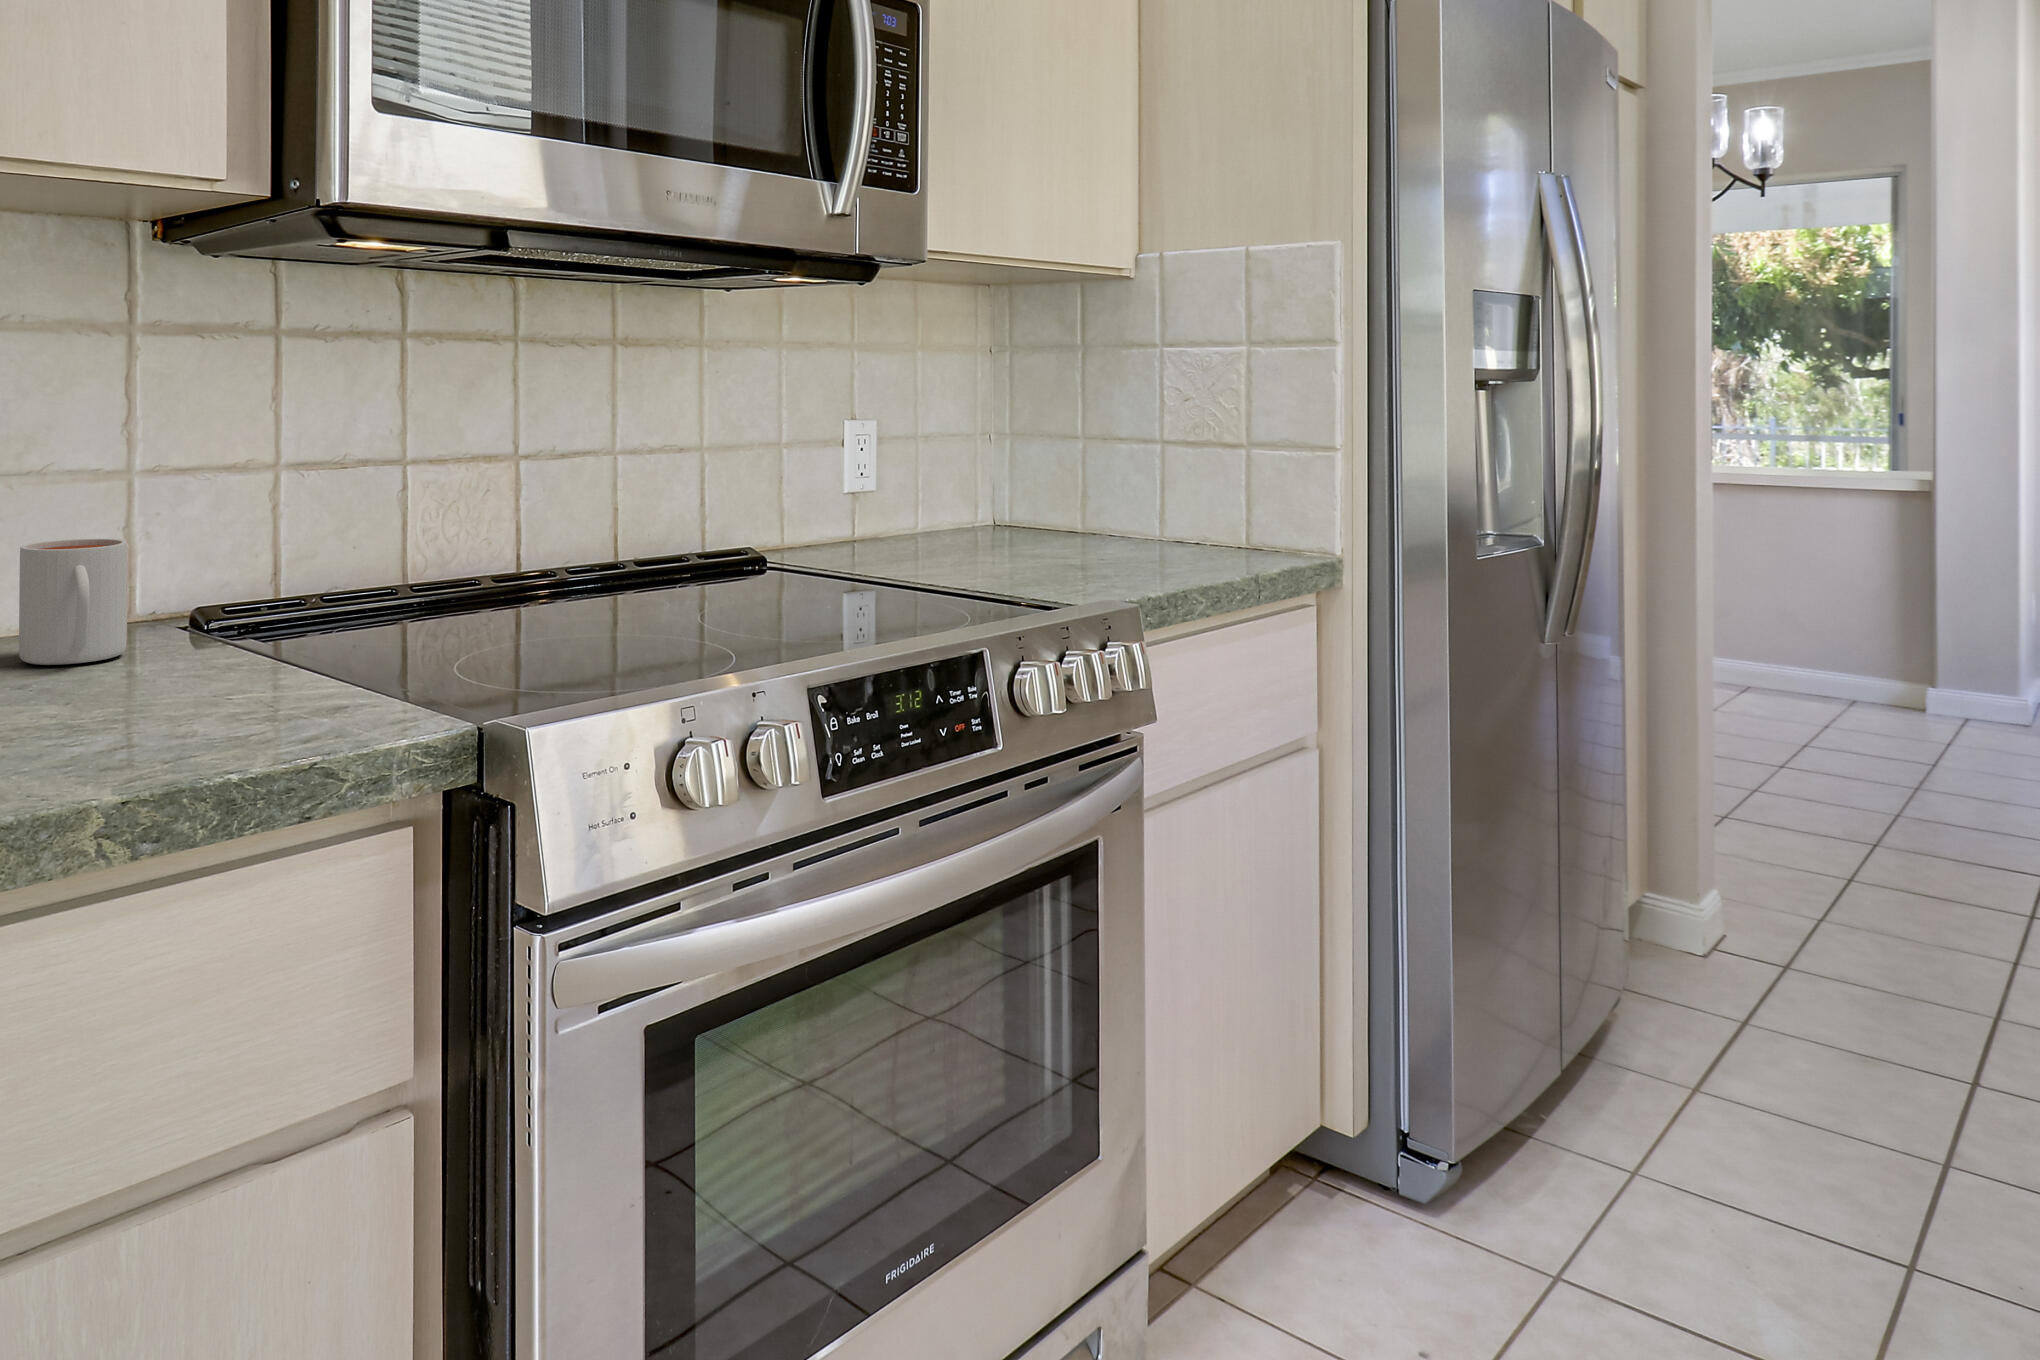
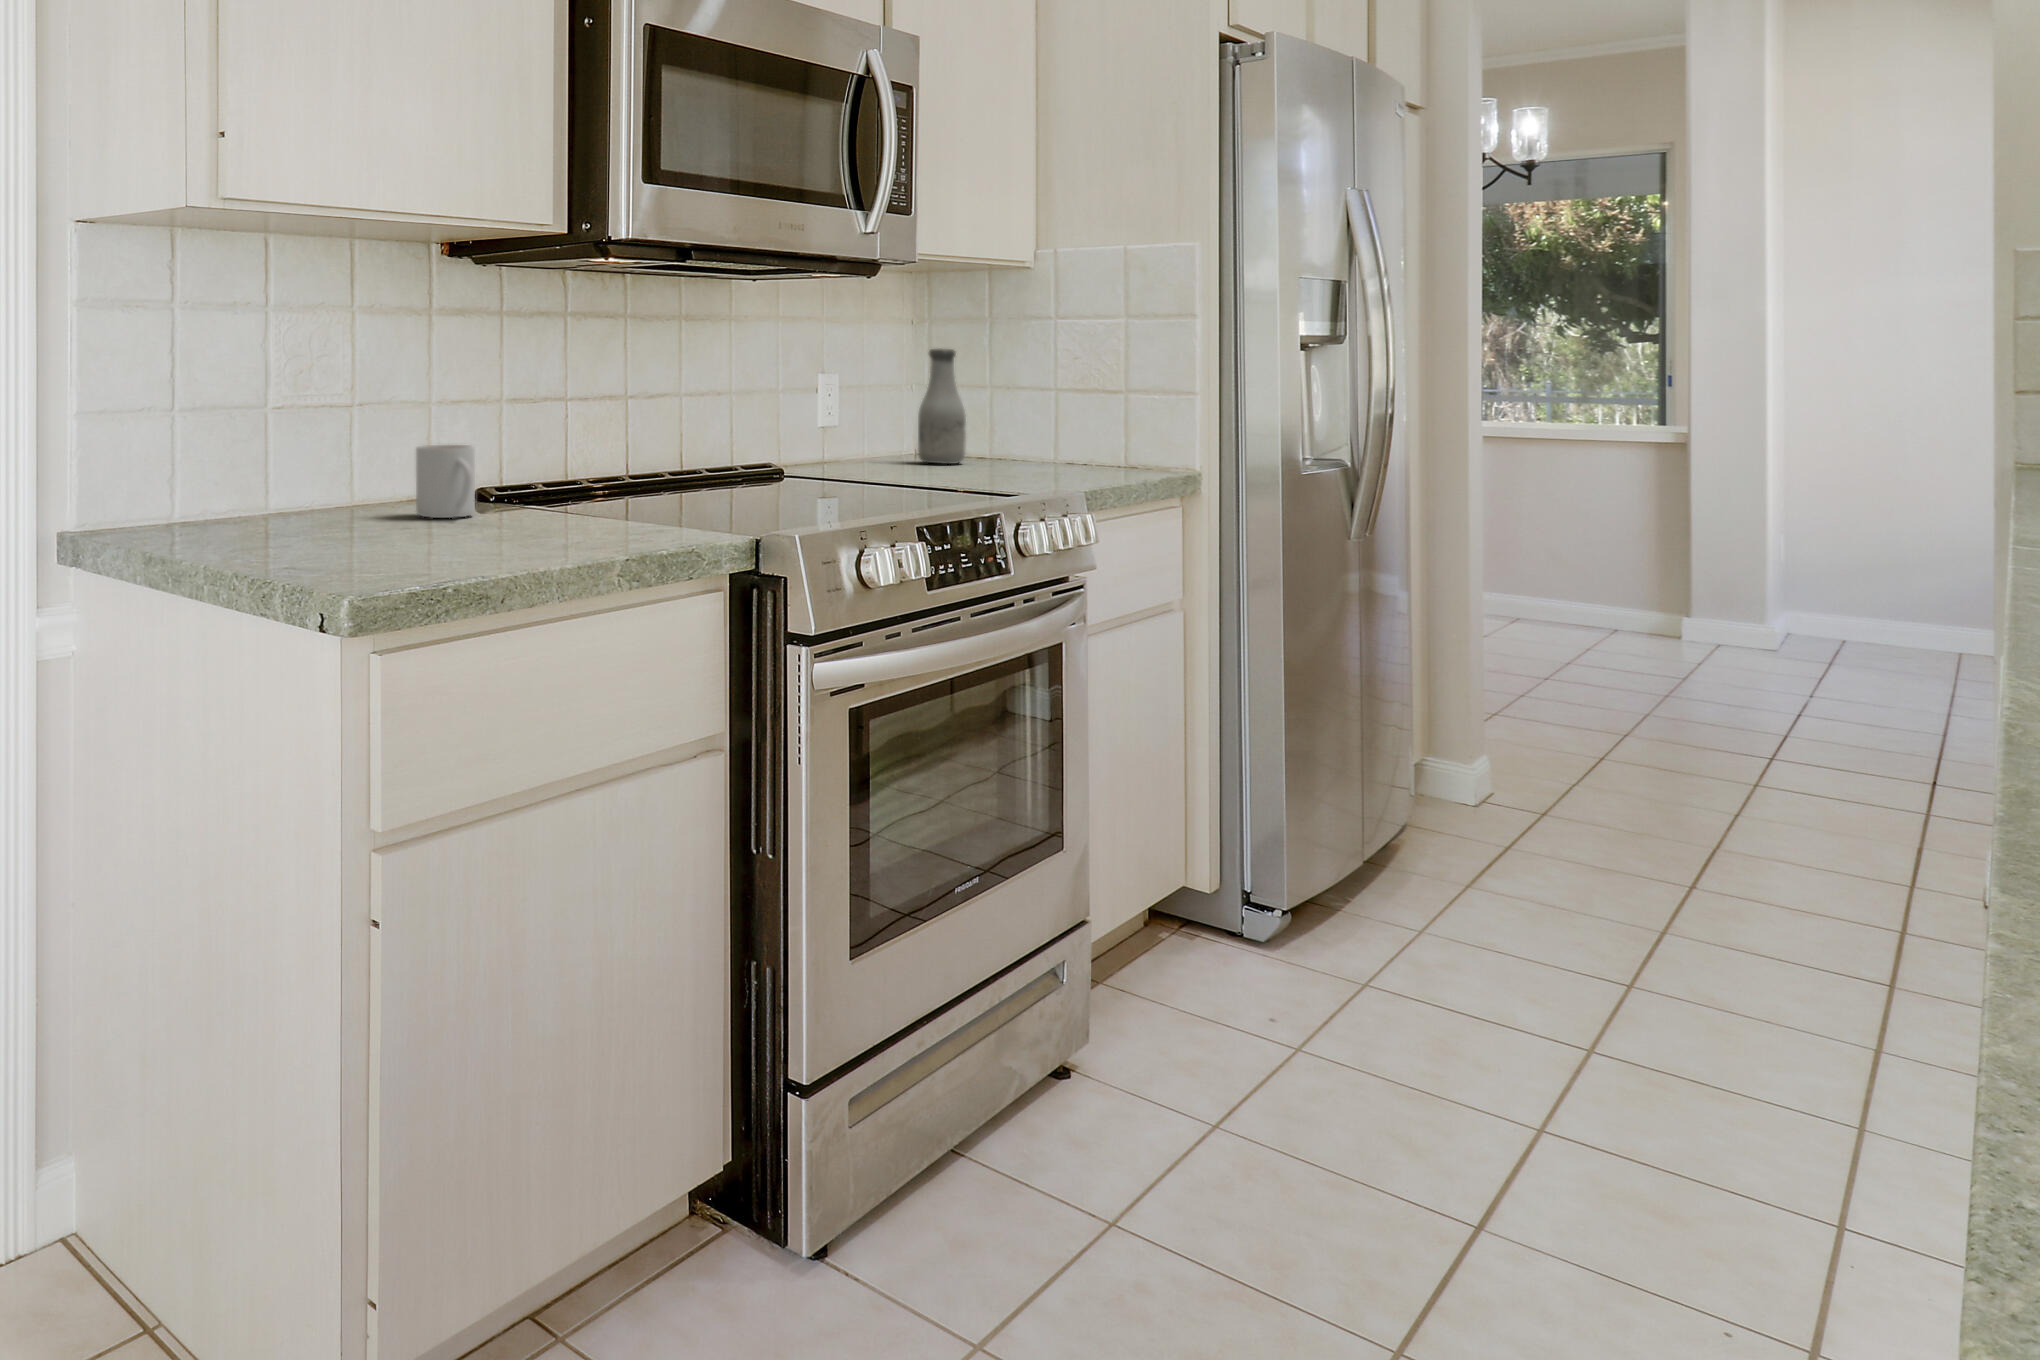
bottle: none [985,385,1047,538] -> present [918,349,966,464]

